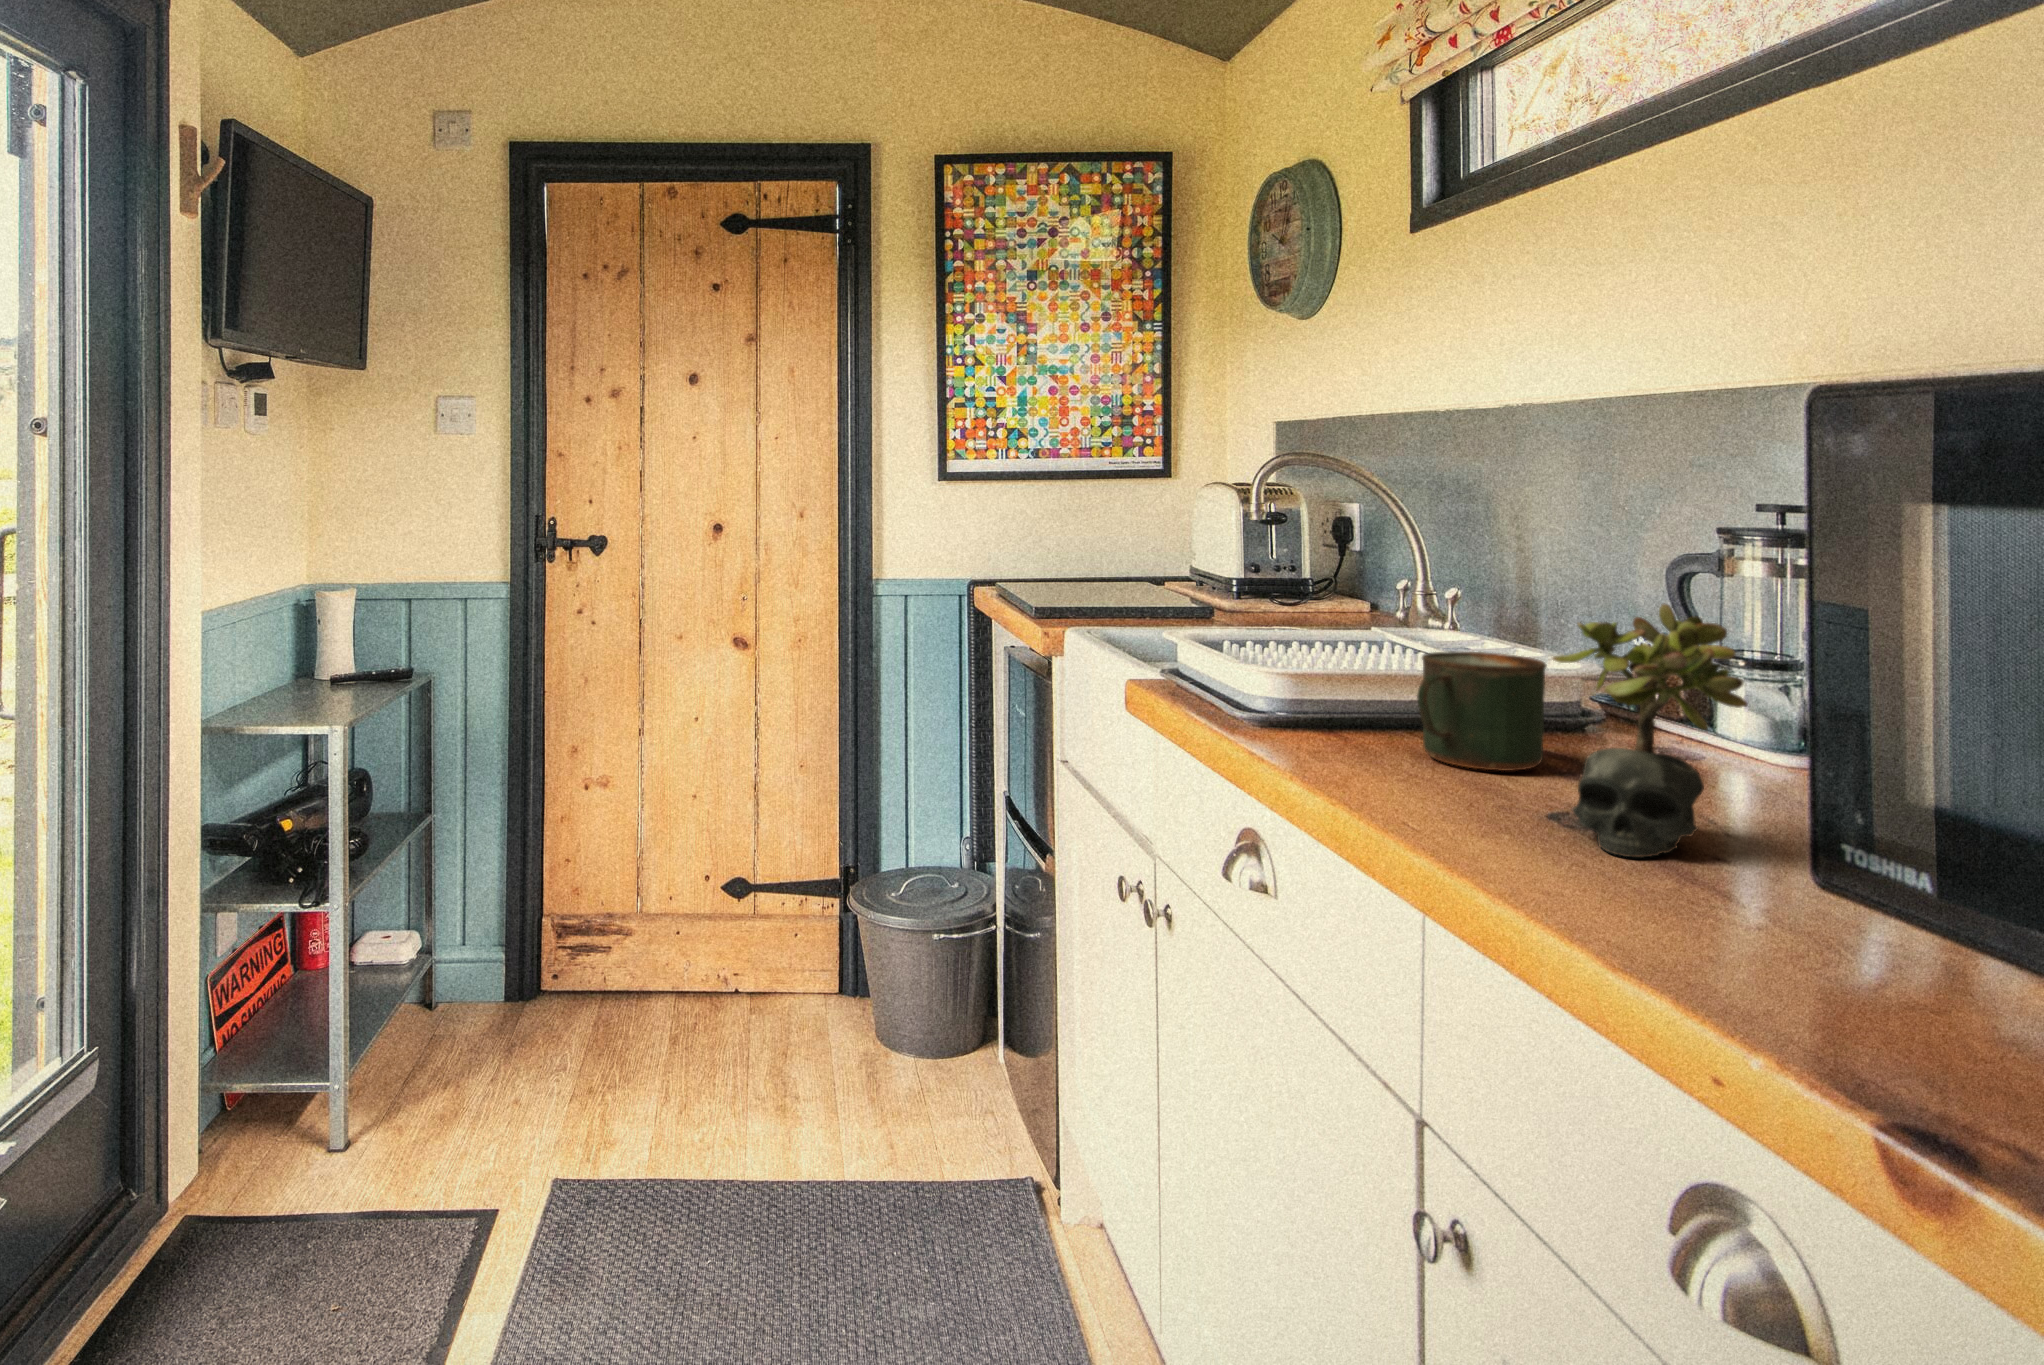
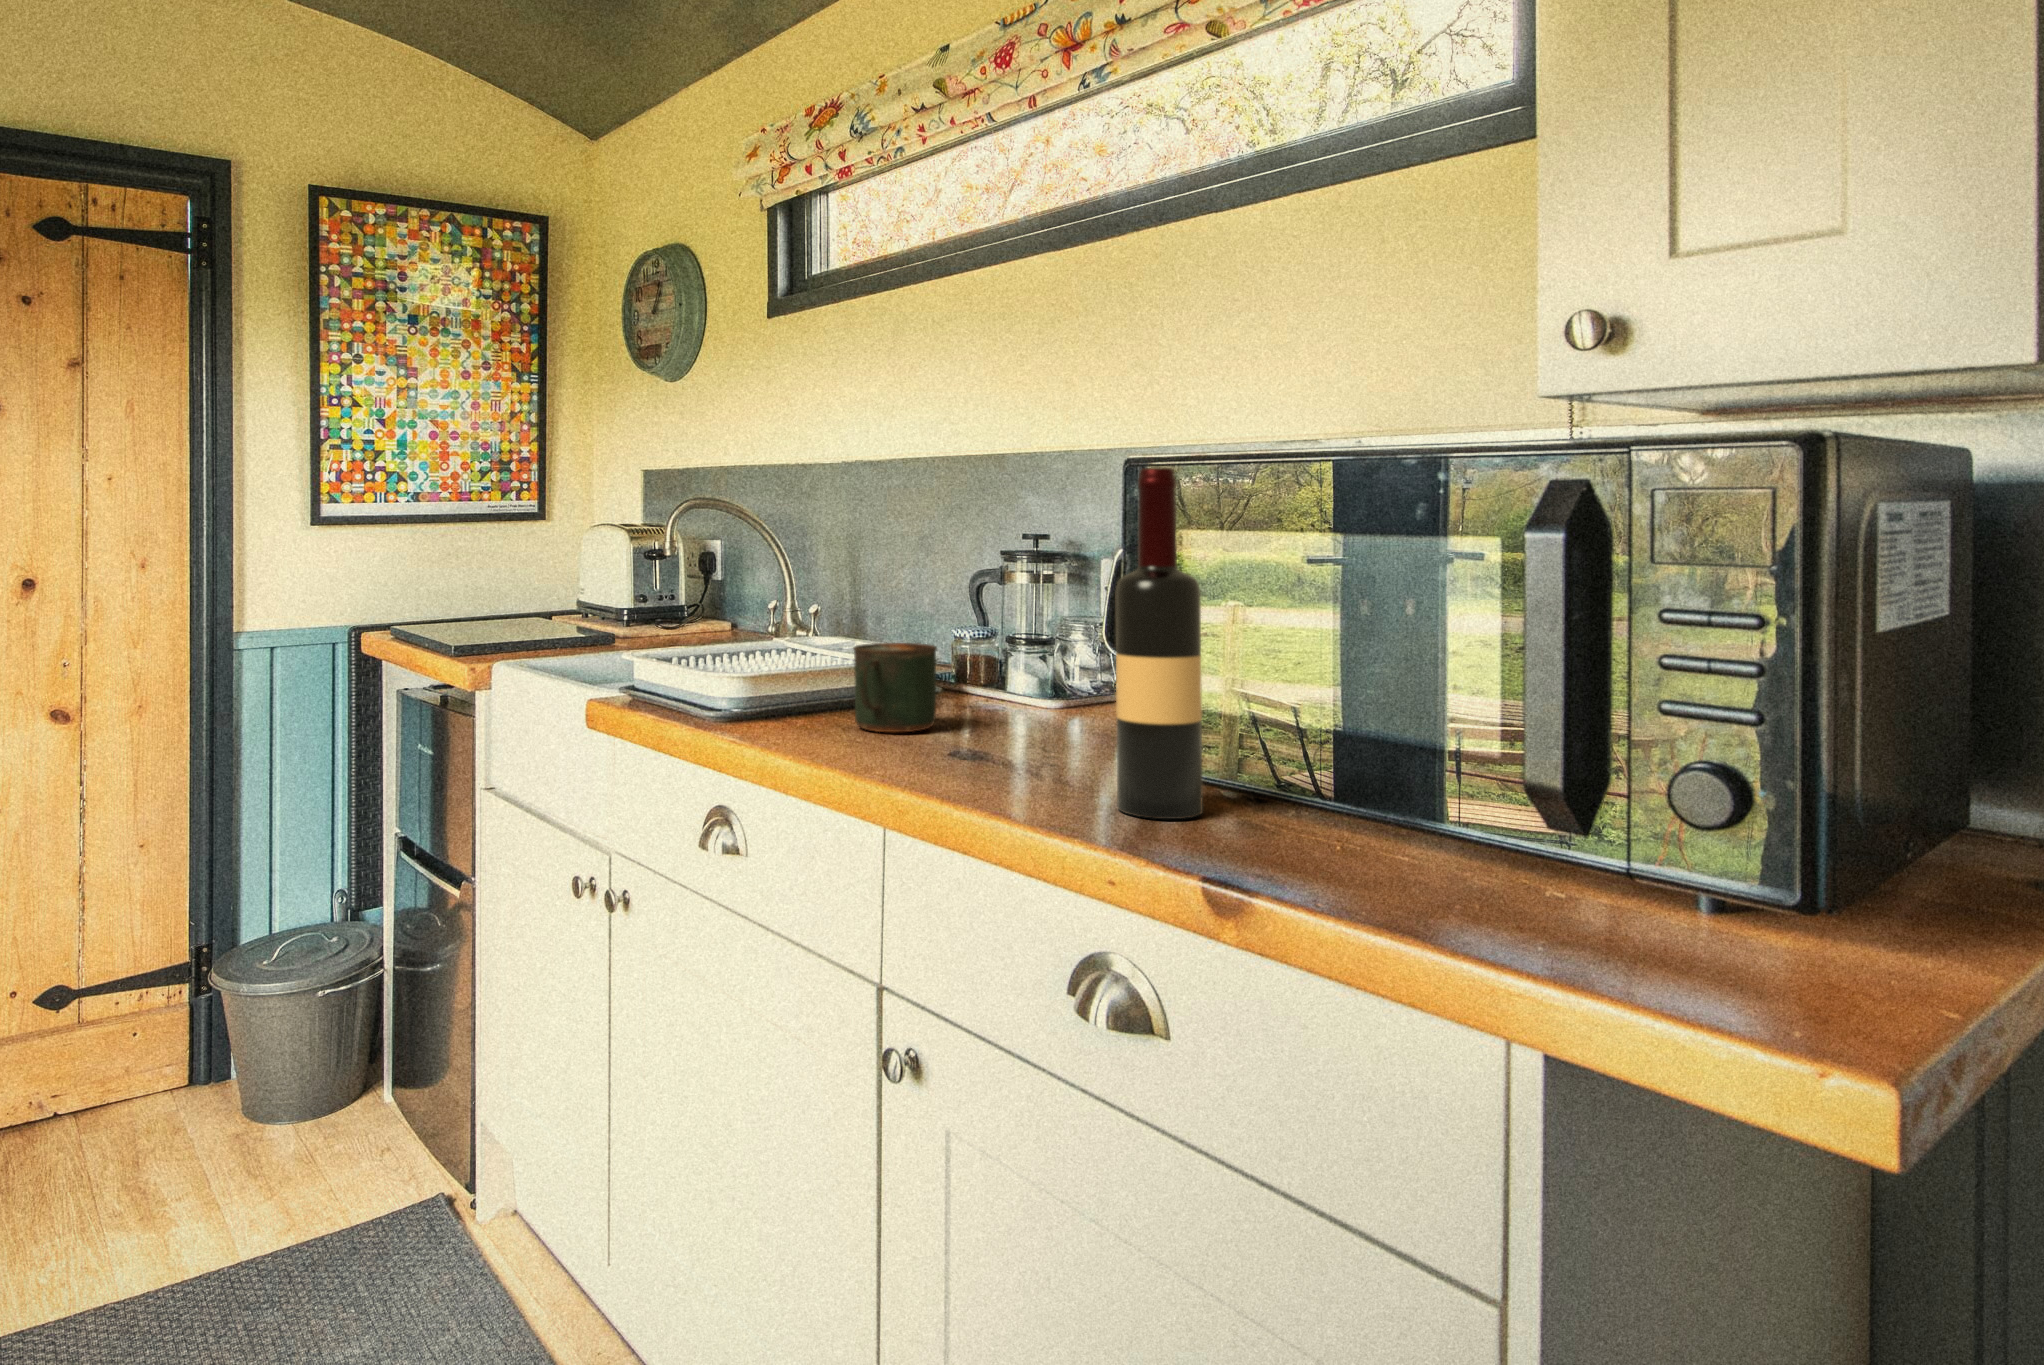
wine bottle: none [1731,442,1901,979] -> present [1116,468,1203,819]
succulent plant: present [1552,603,1747,857] -> none [971,590,1091,773]

